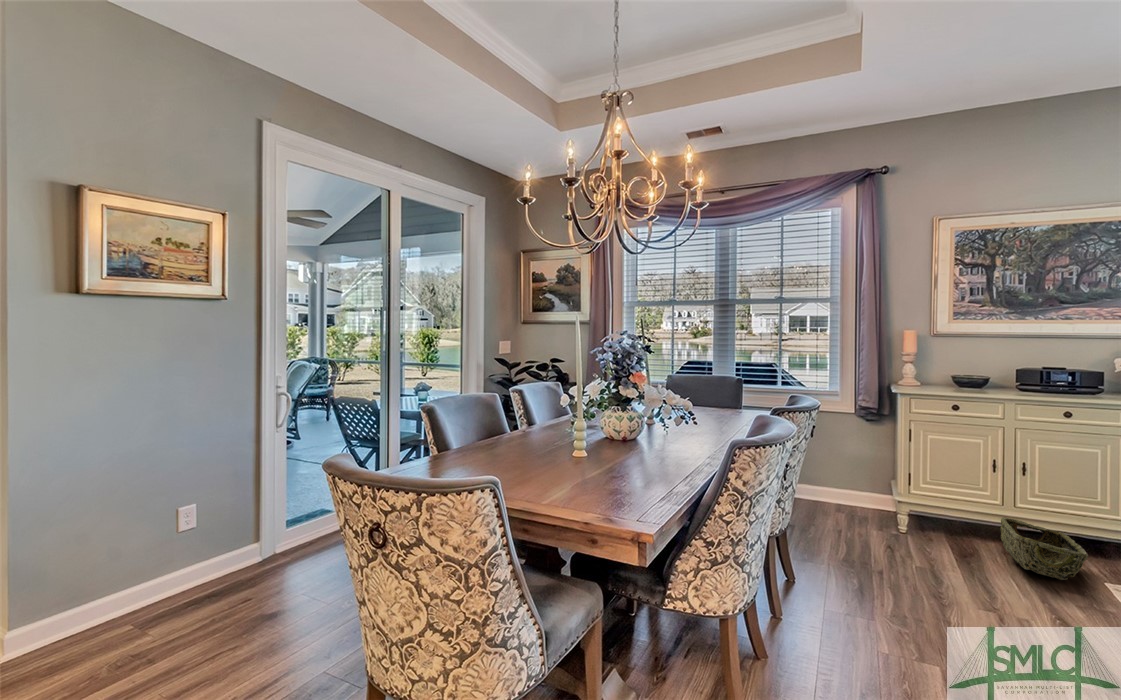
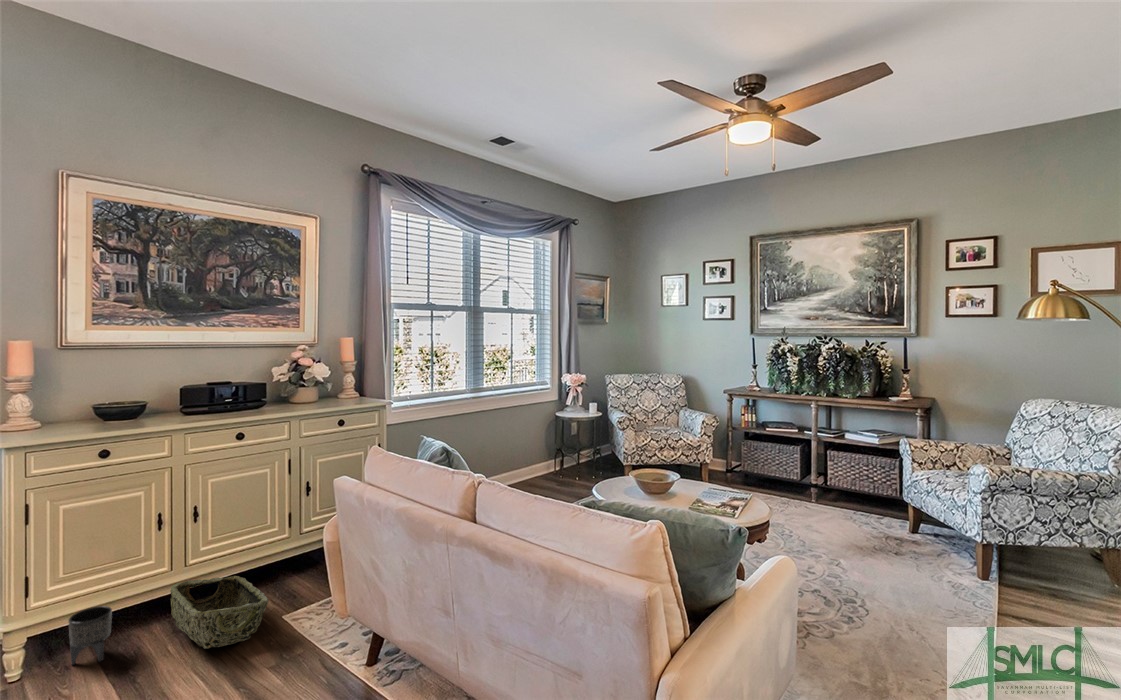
planter: none [931,510,958,547] -> present [69,606,112,665]

